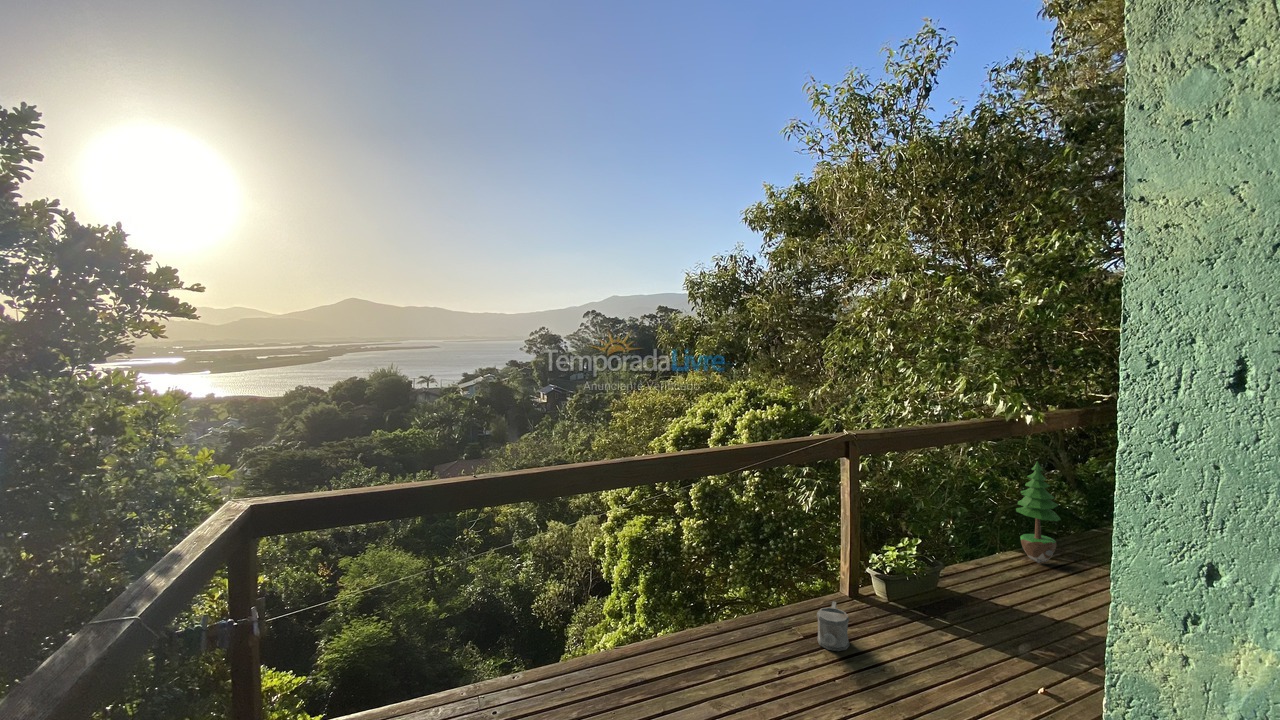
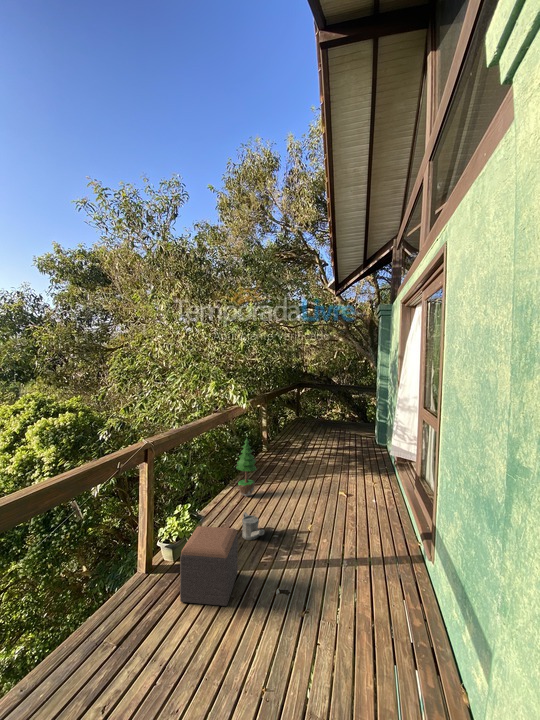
footstool: none [882,556,976,663] -> present [180,526,238,606]
watering can: present [817,602,850,651] -> present [242,512,264,540]

